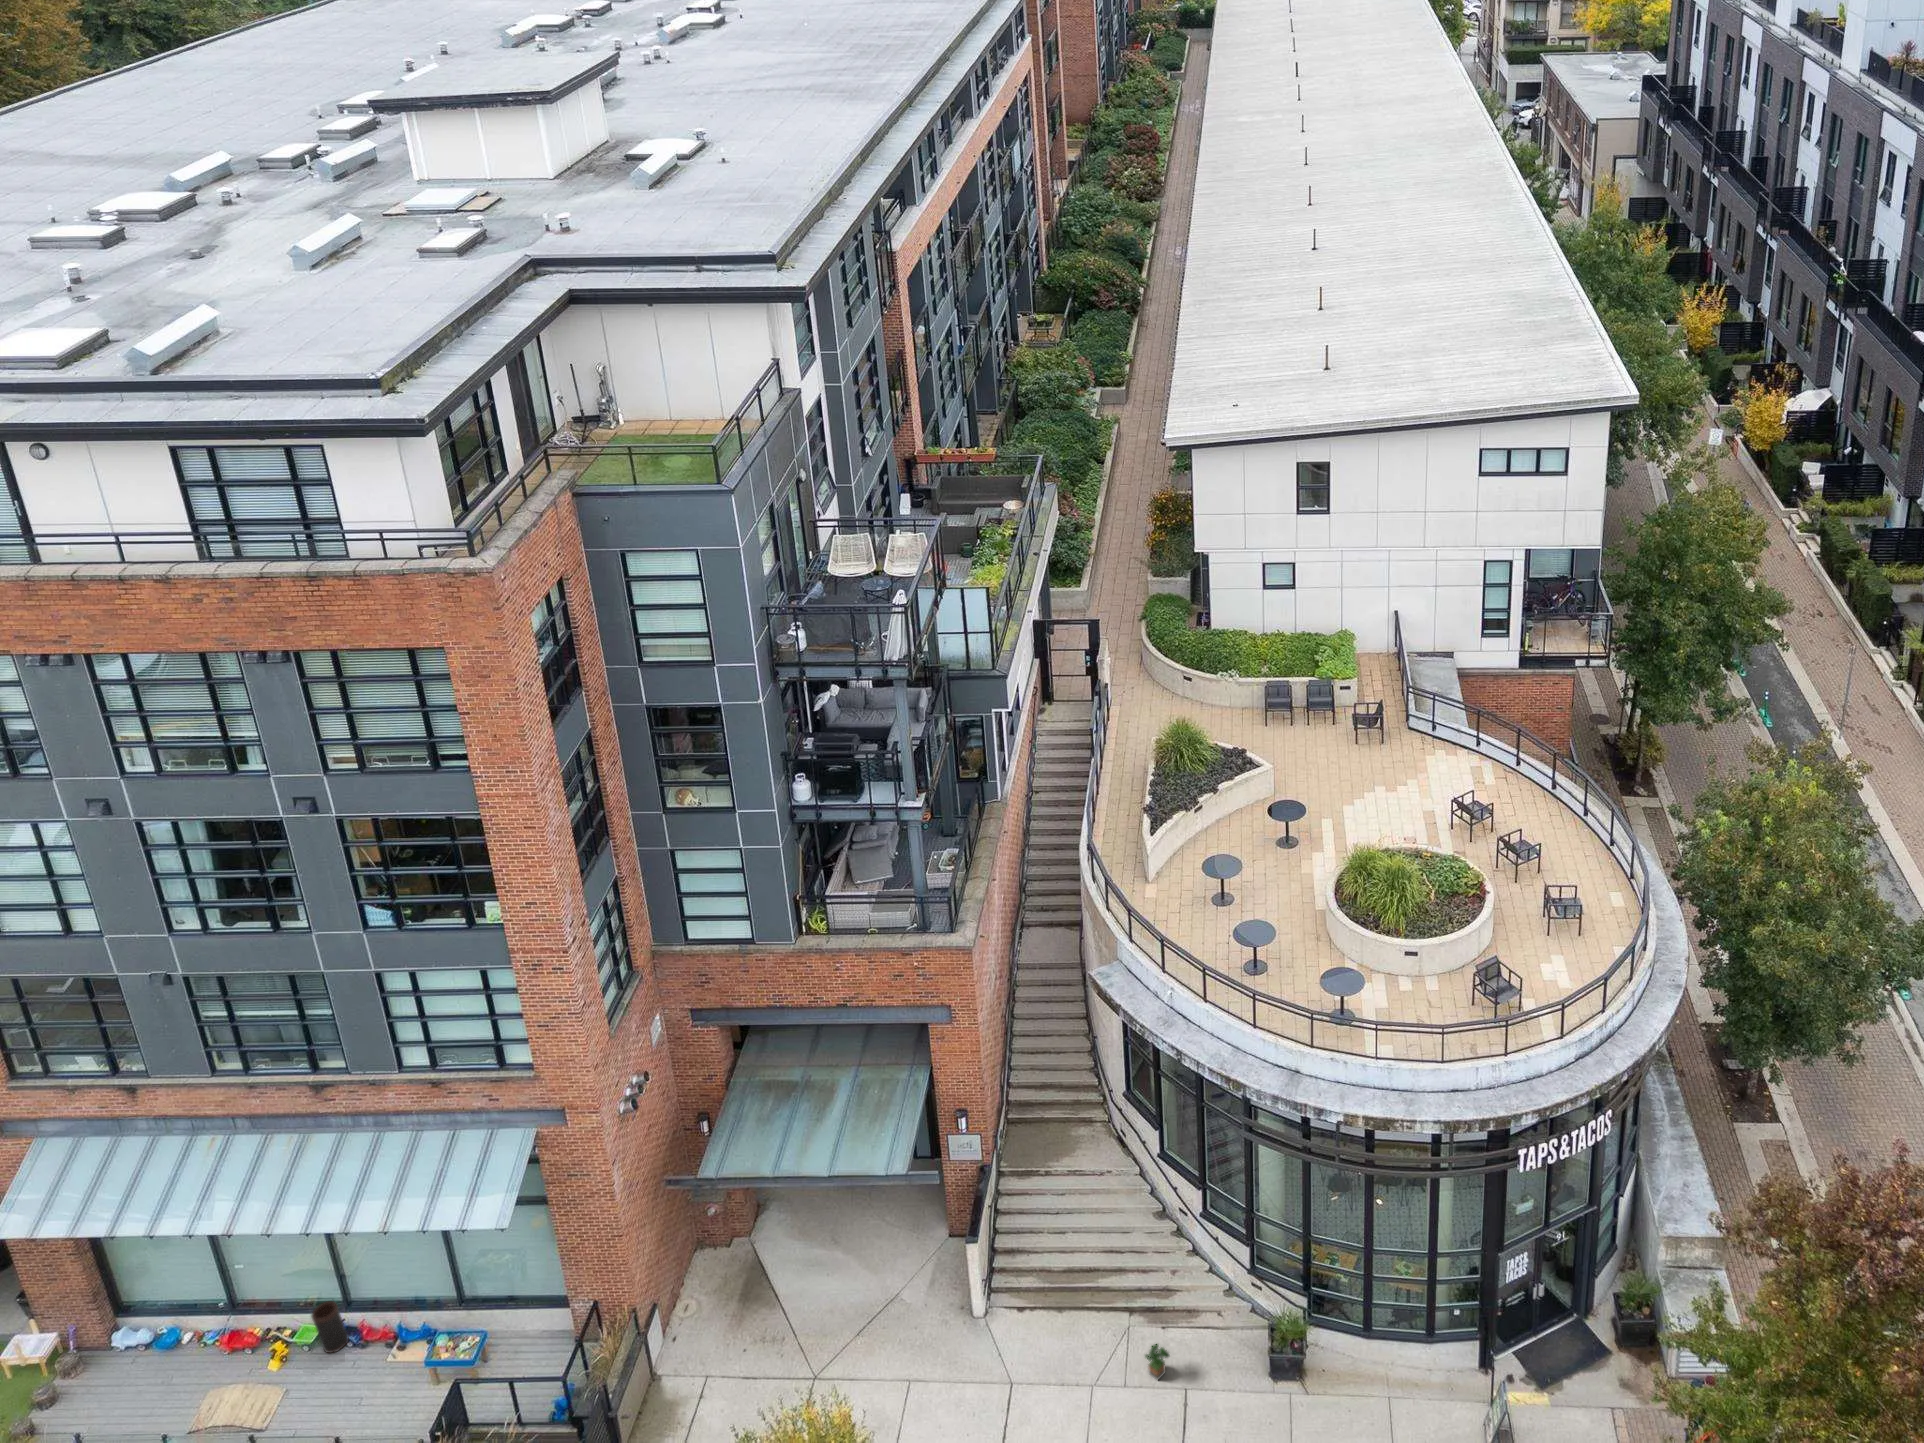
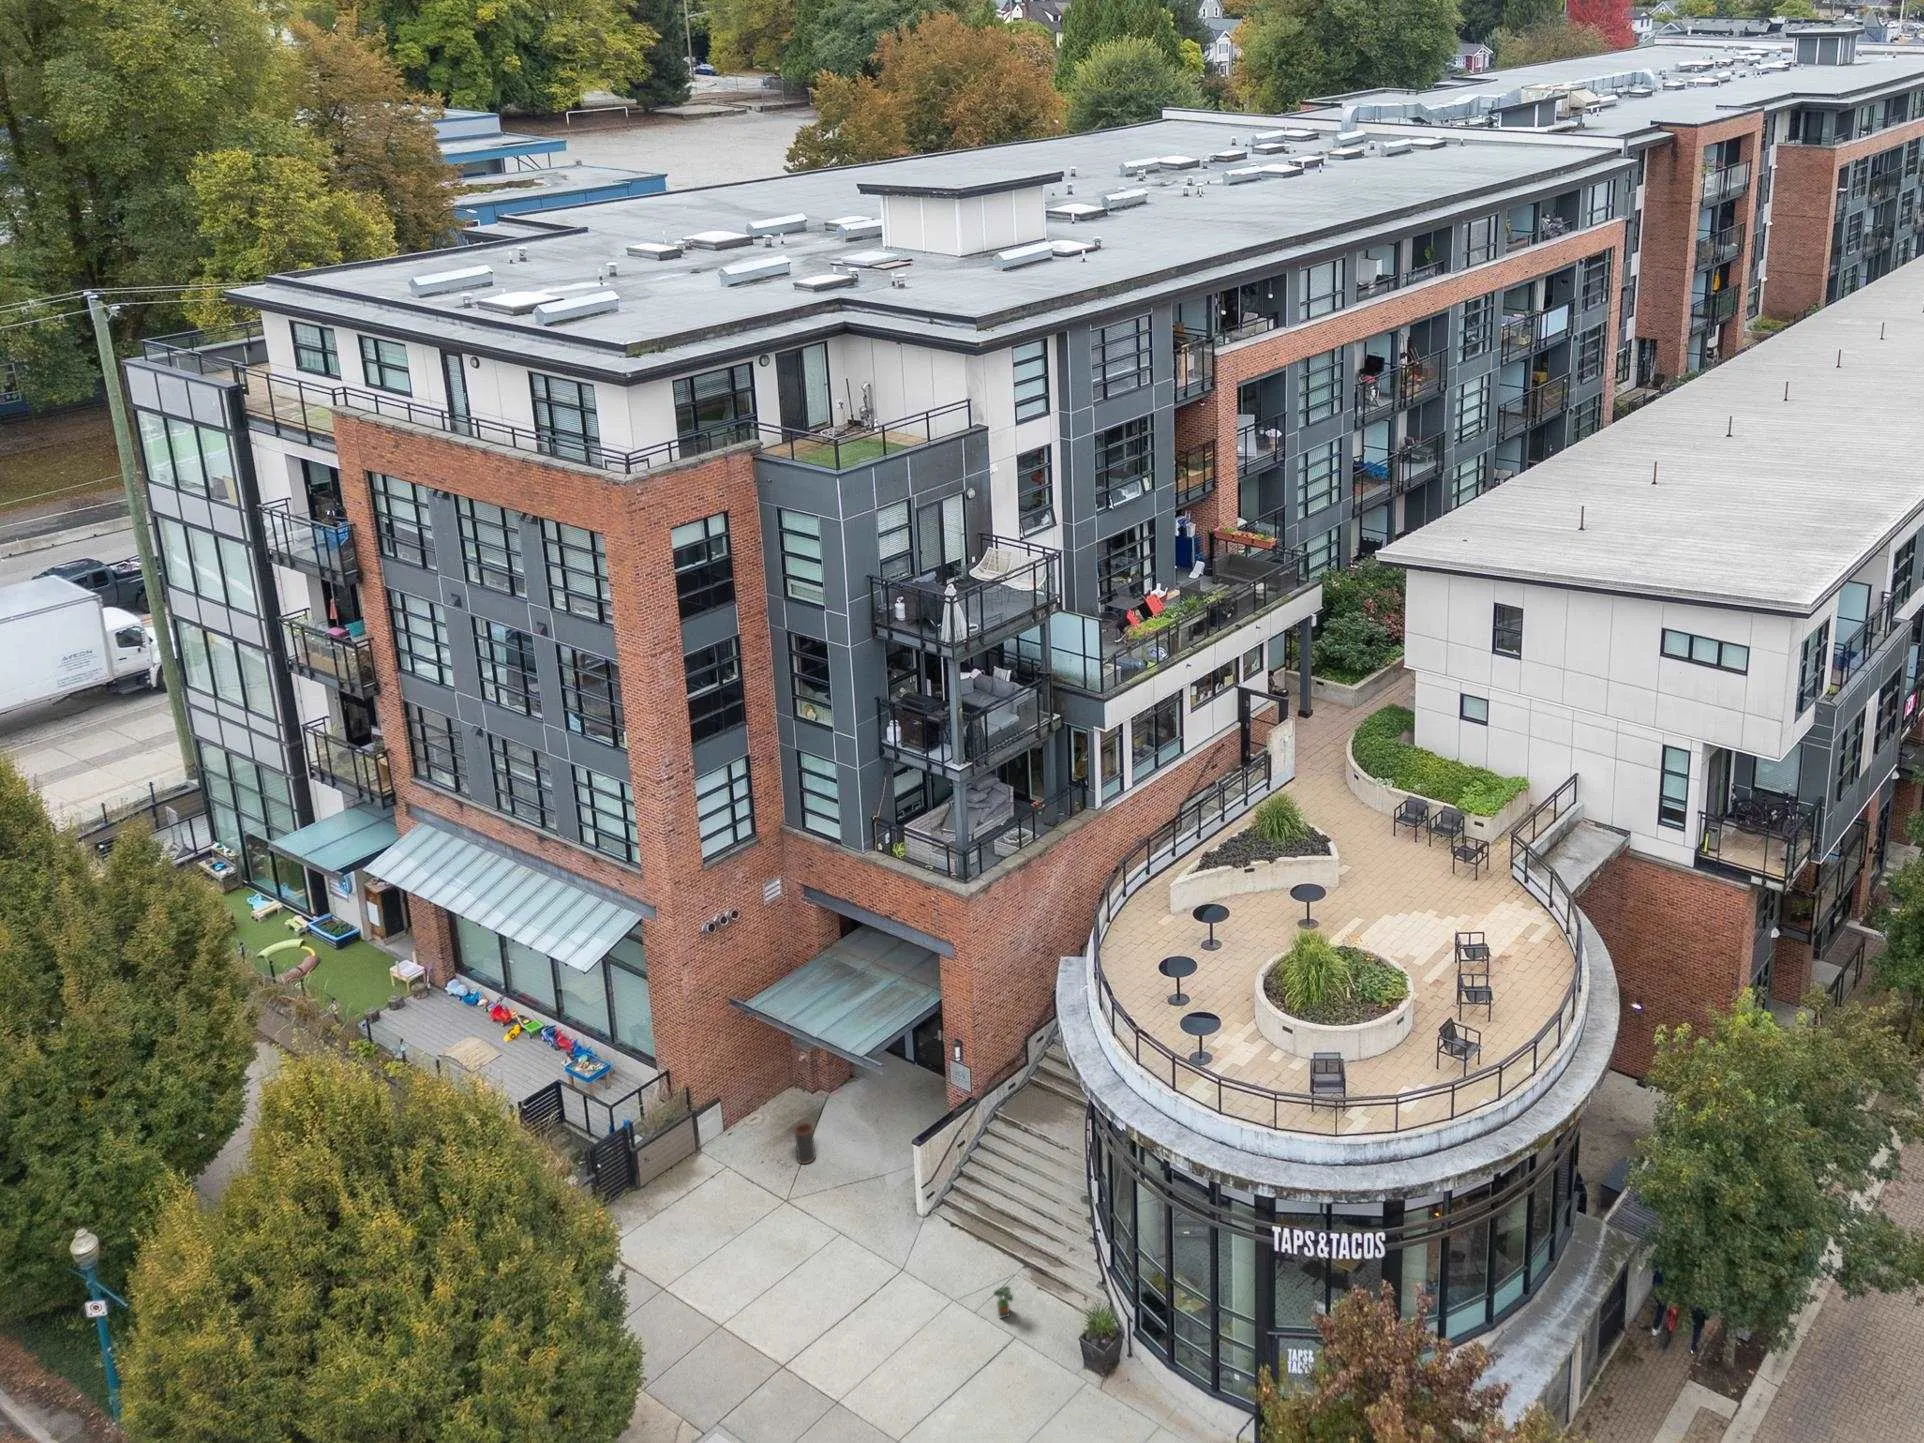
trash can: present [311,1301,349,1353] -> present [795,1123,816,1164]

